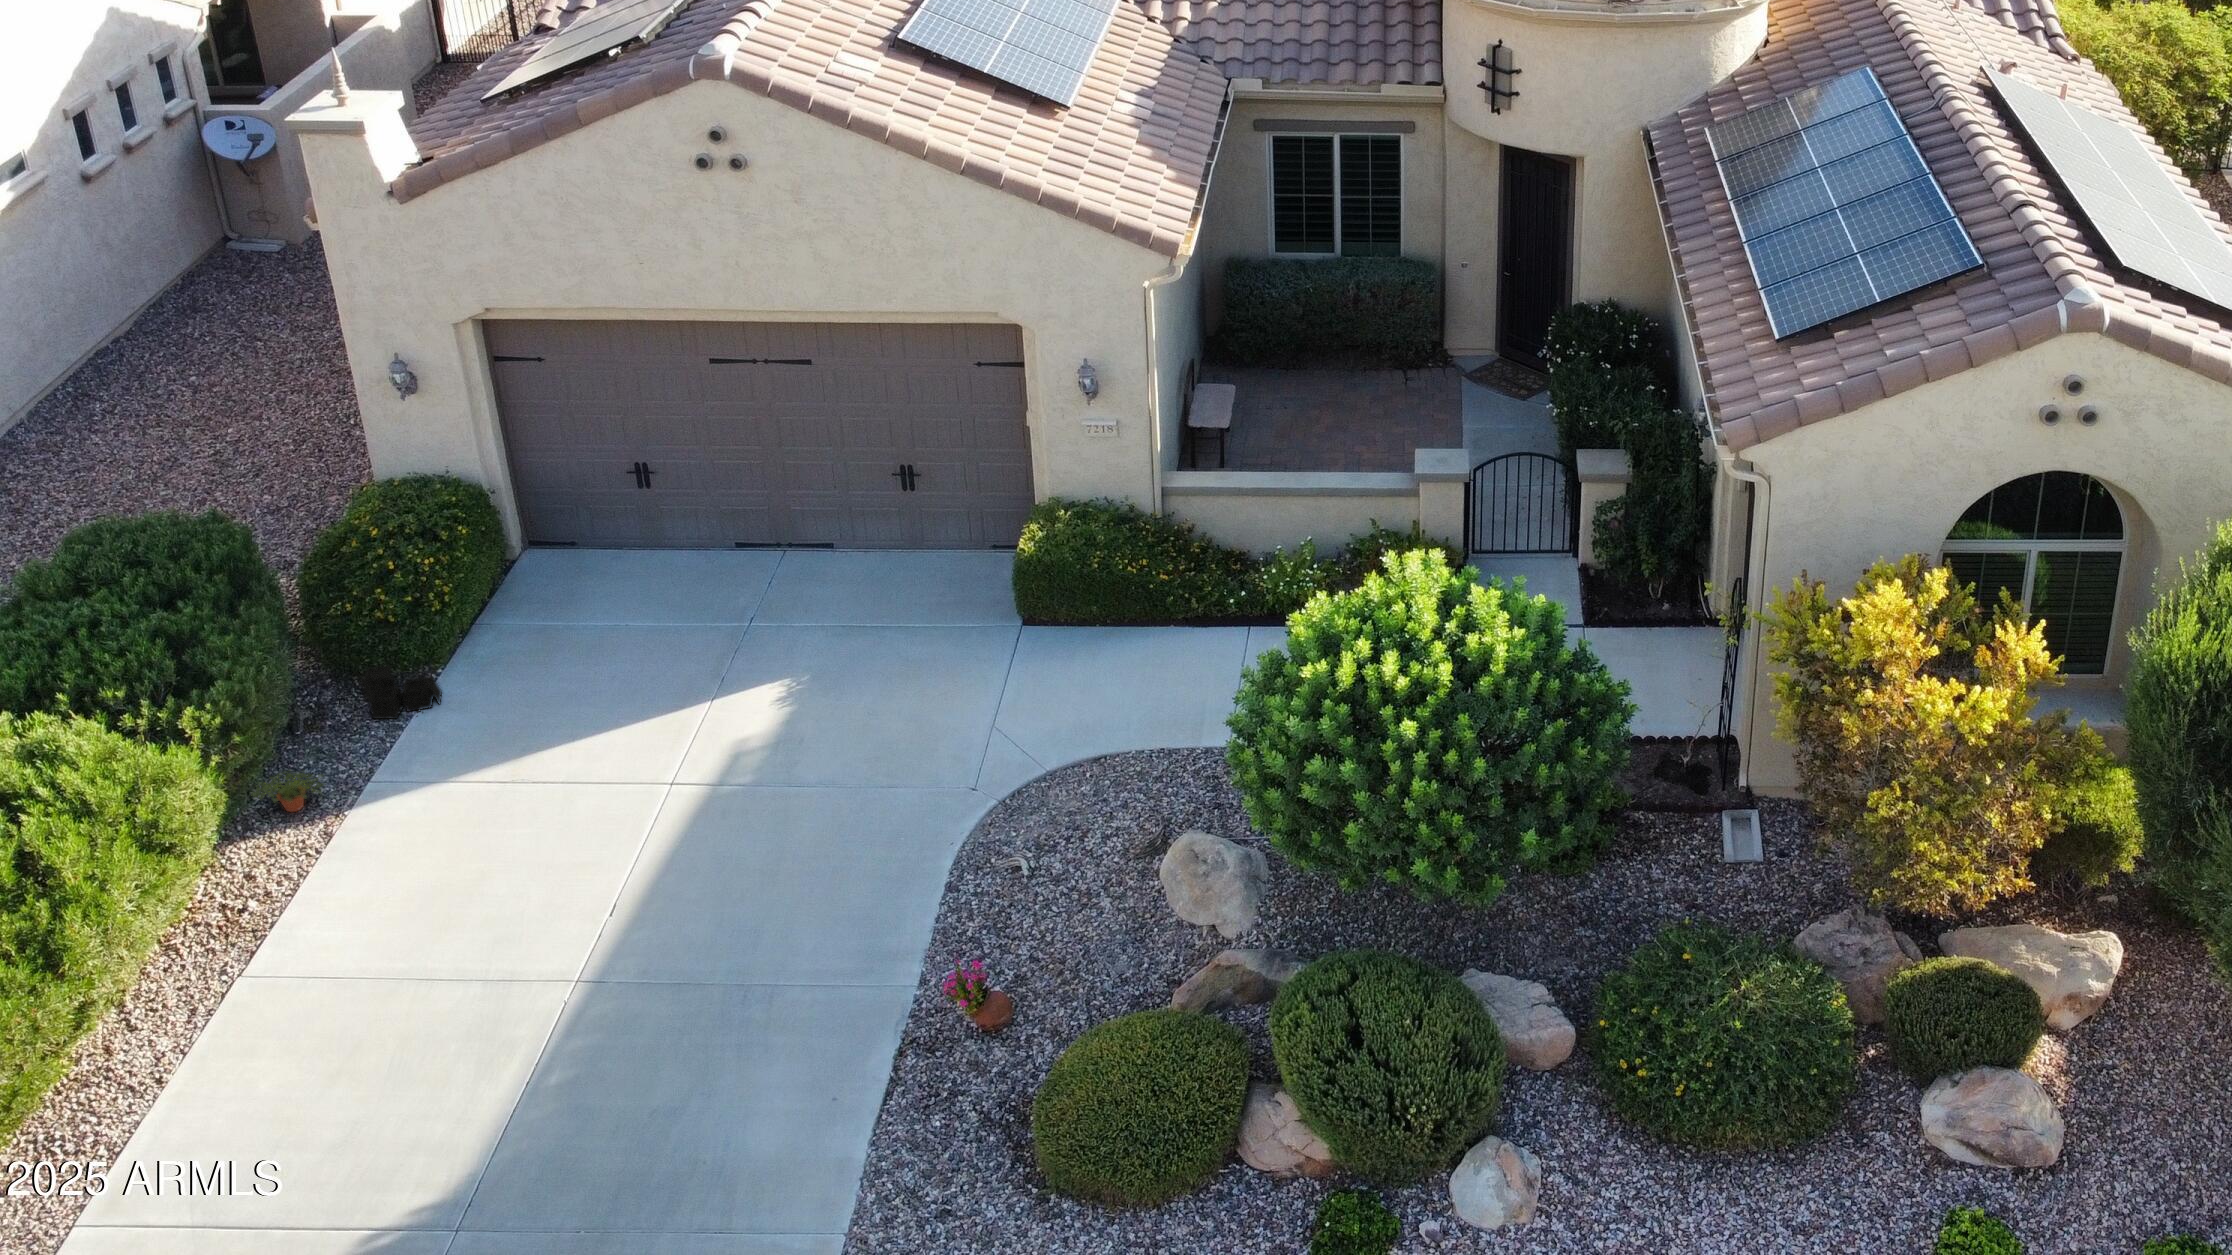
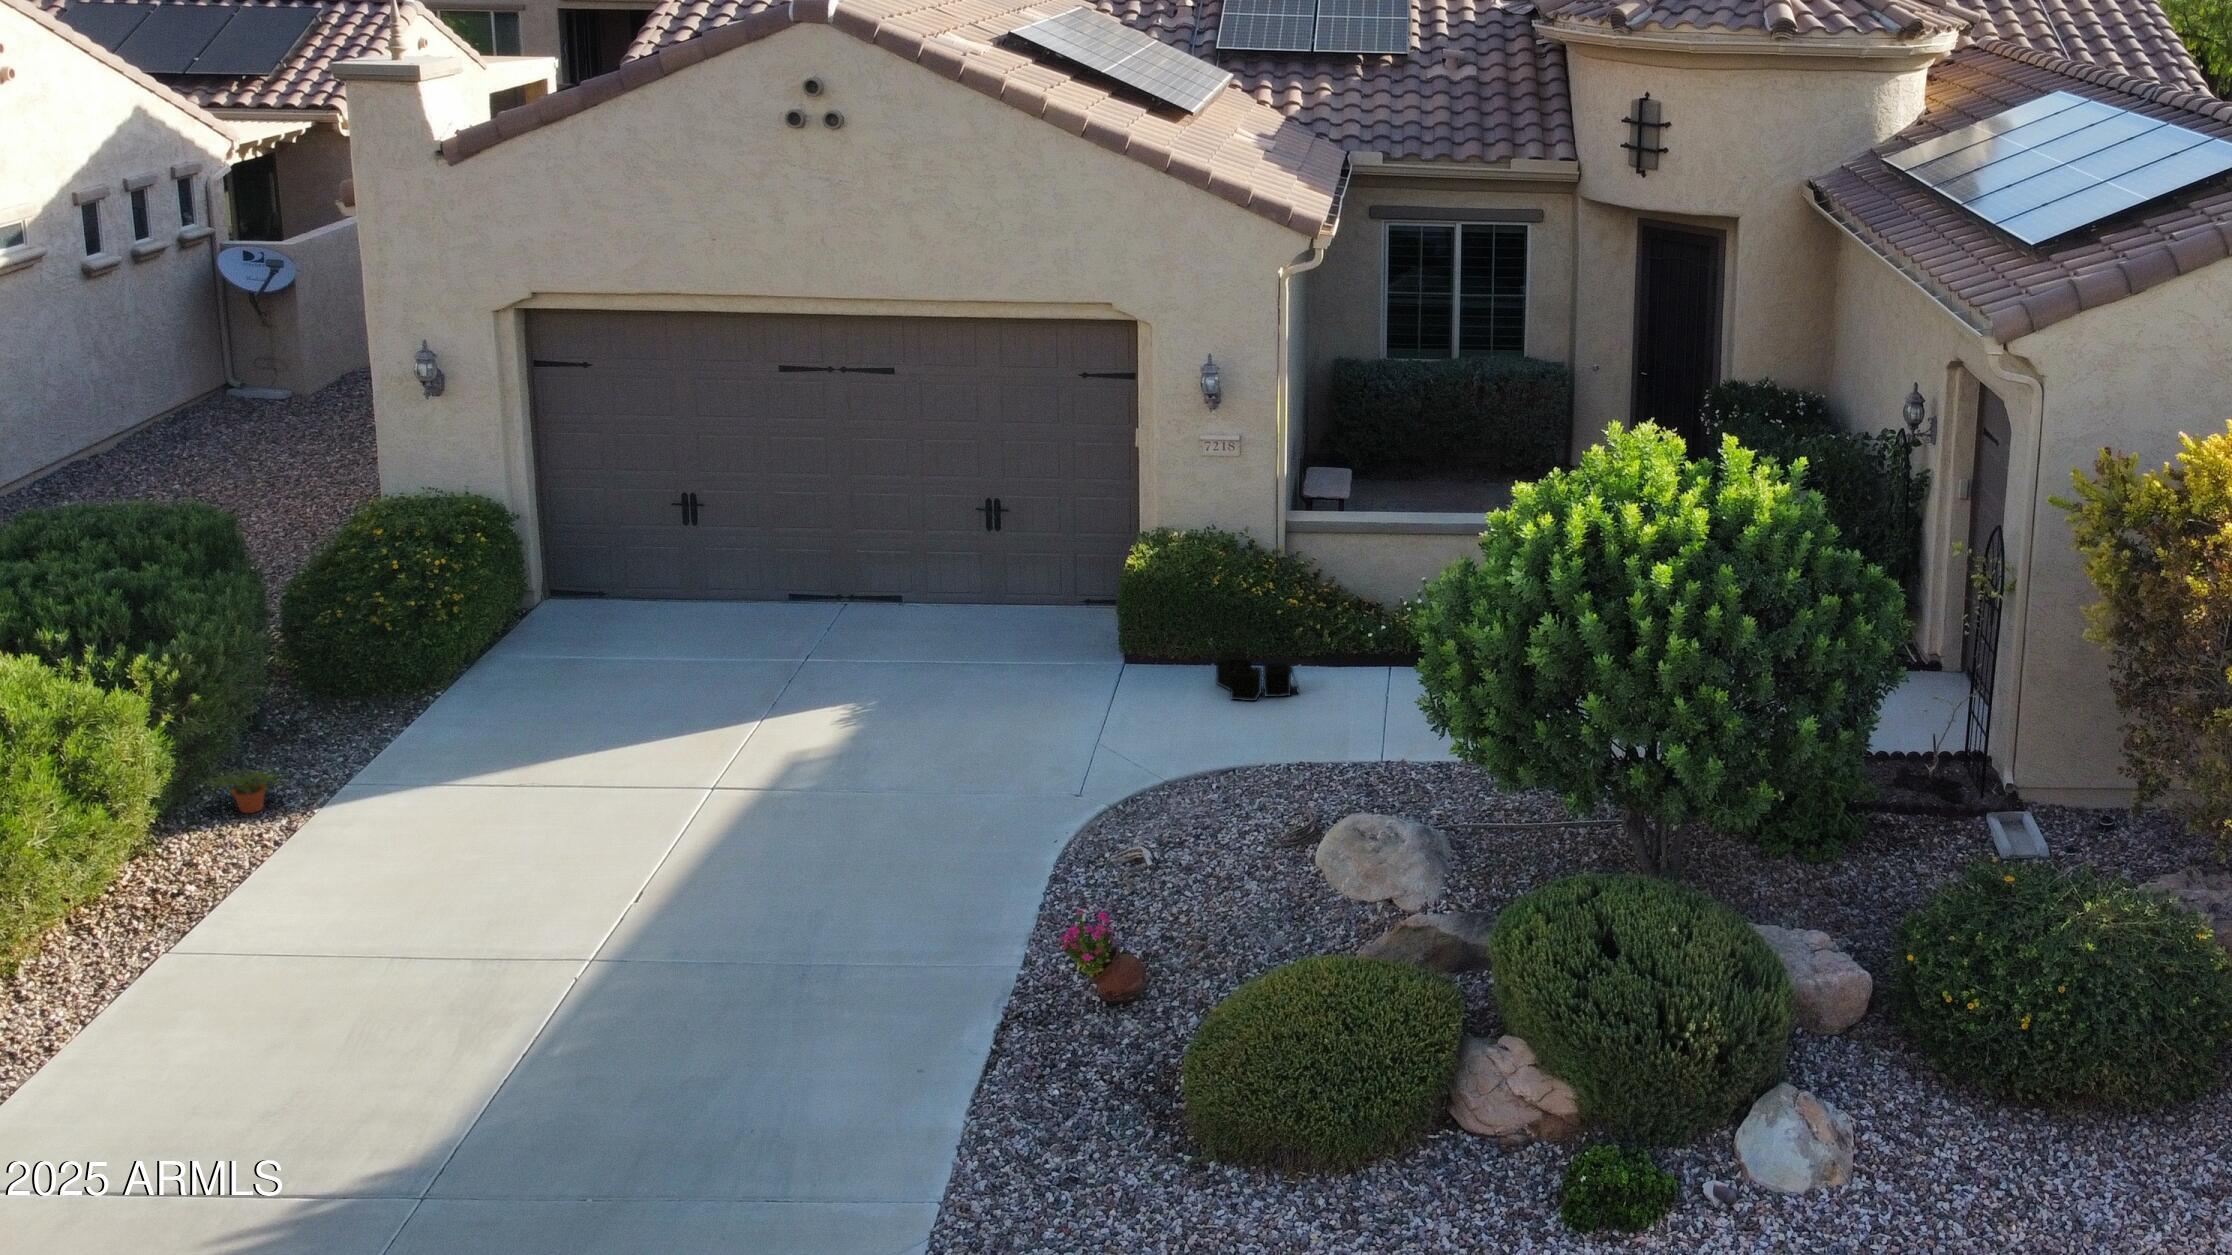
storage bin: present [361,666,442,719] -> present [1216,651,1298,701]

